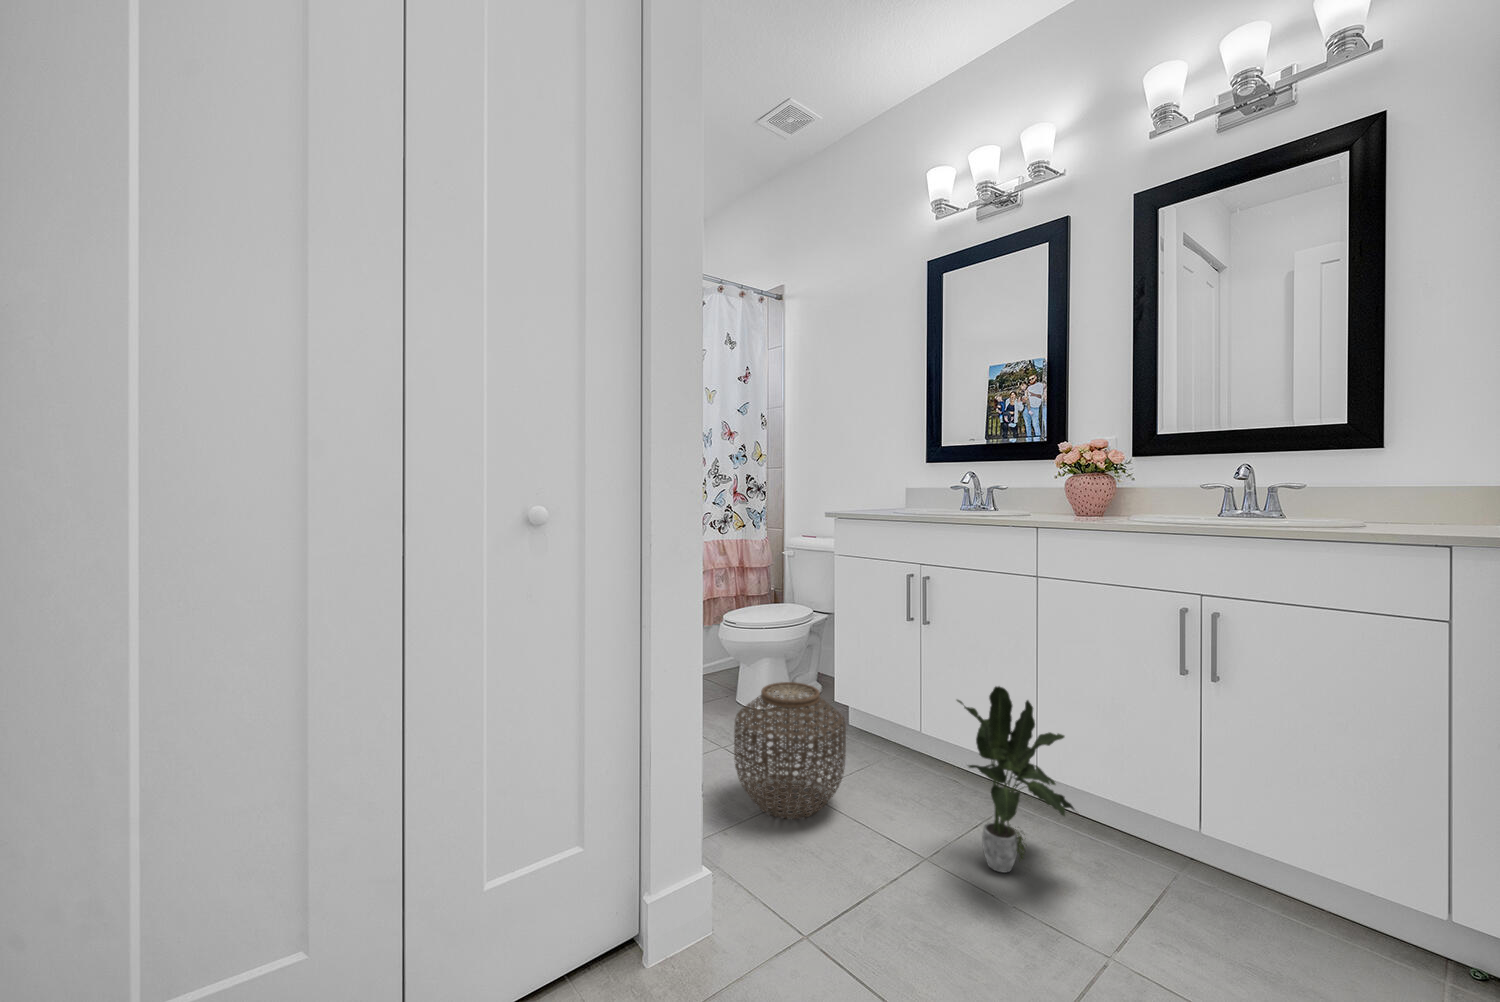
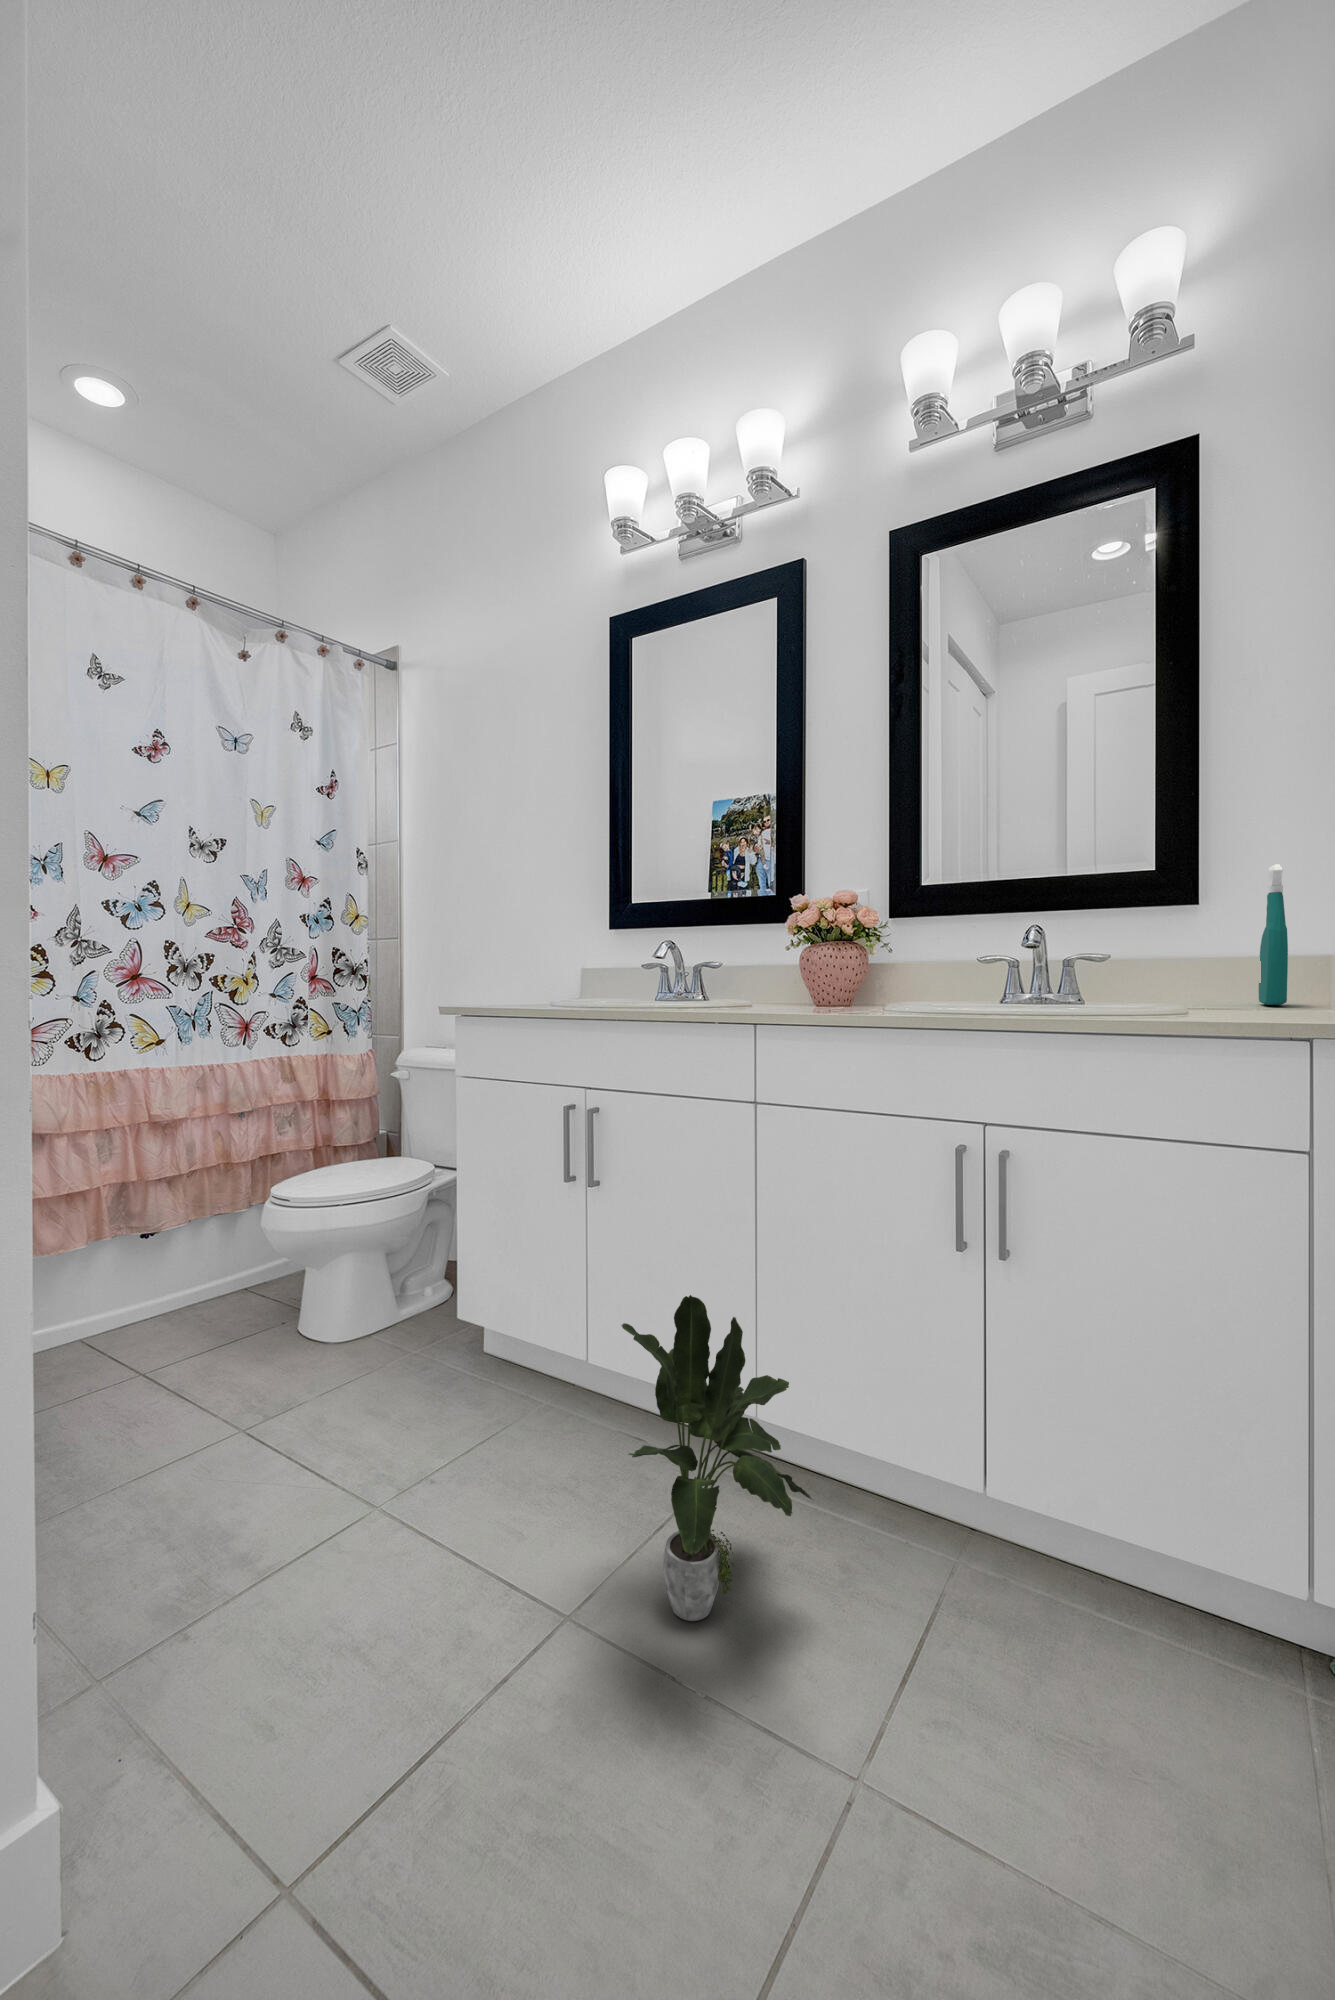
spray bottle: none [1435,419,1457,521] -> present [1259,864,1288,1005]
woven basket: present [734,682,846,819] -> none [226,1310,444,1573]

